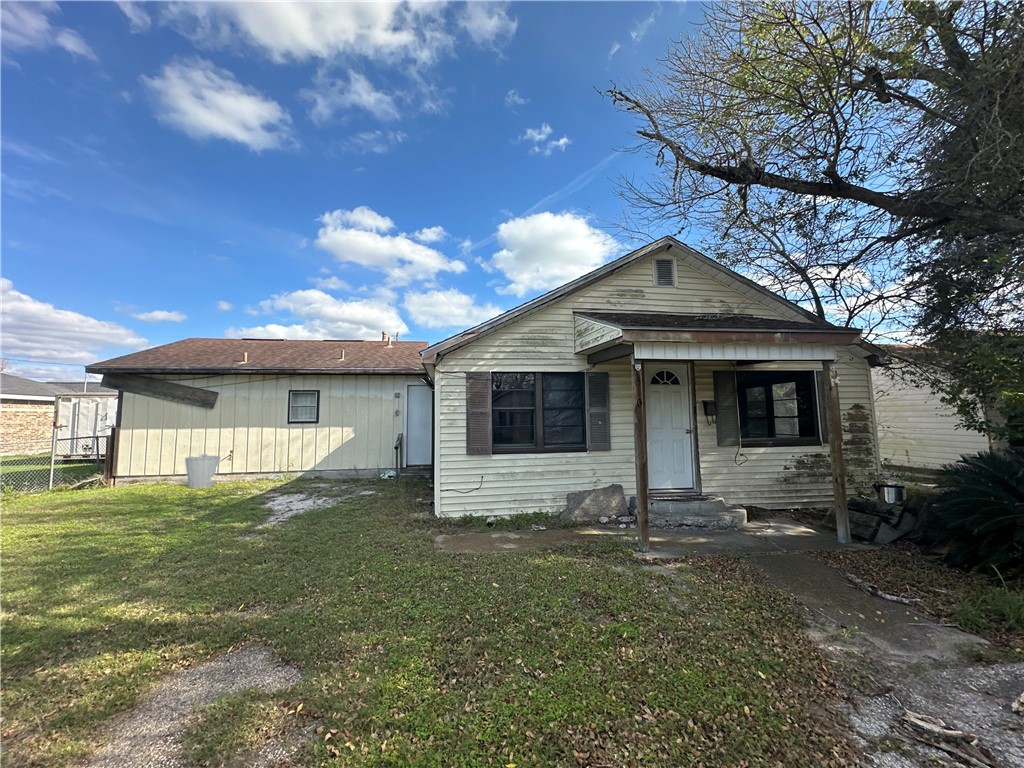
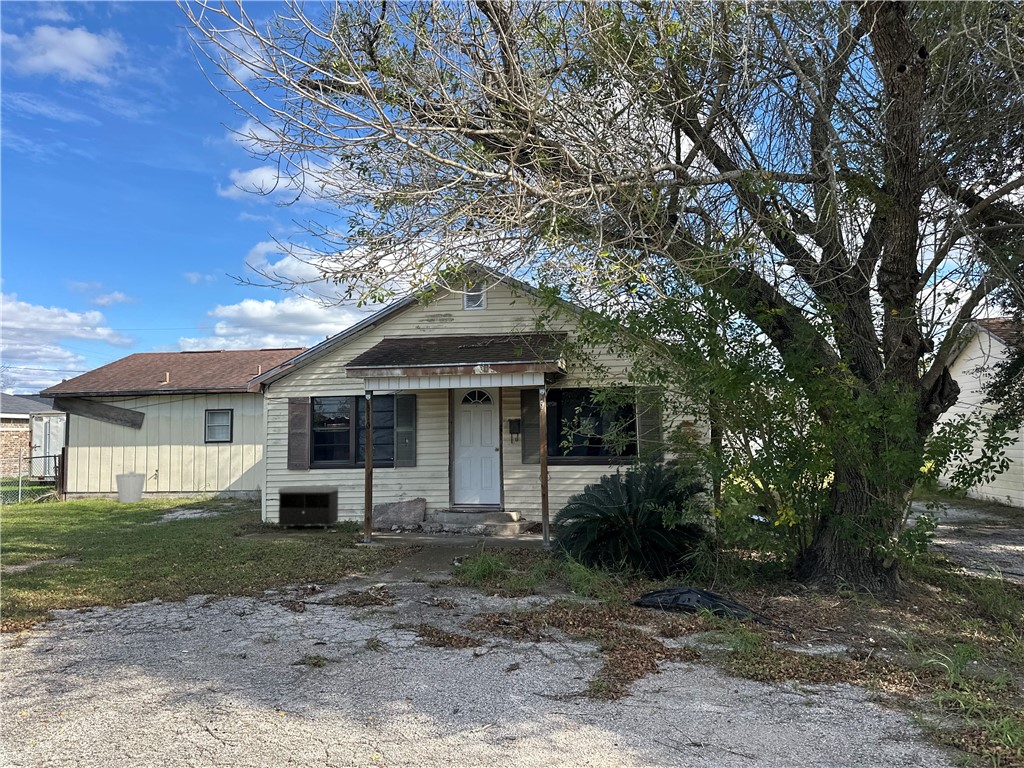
storage bench: none [468,474,533,527] -> present [278,486,338,529]

